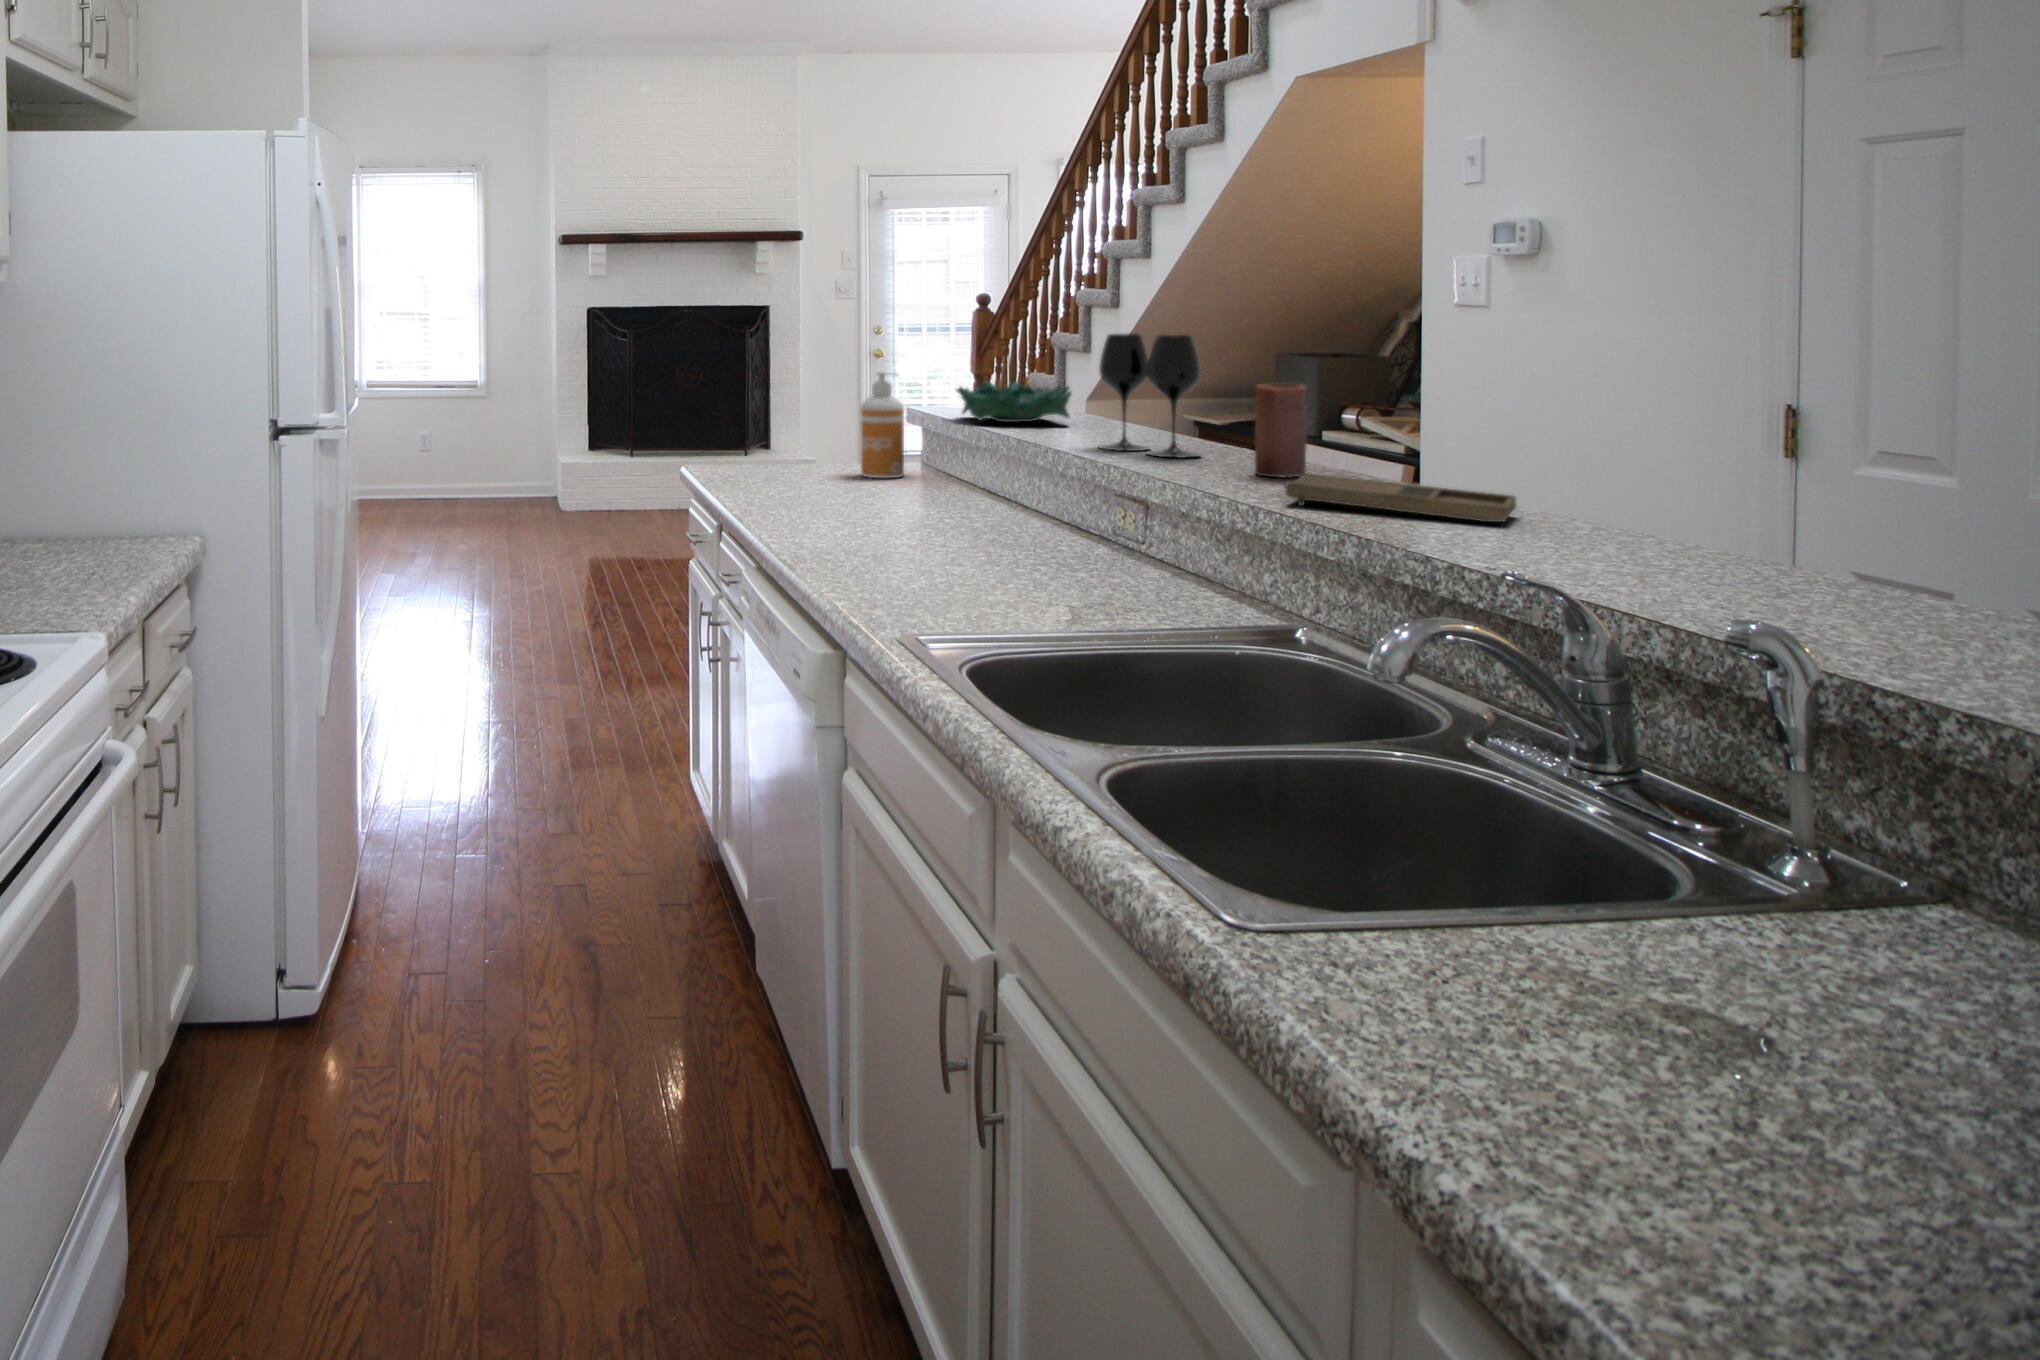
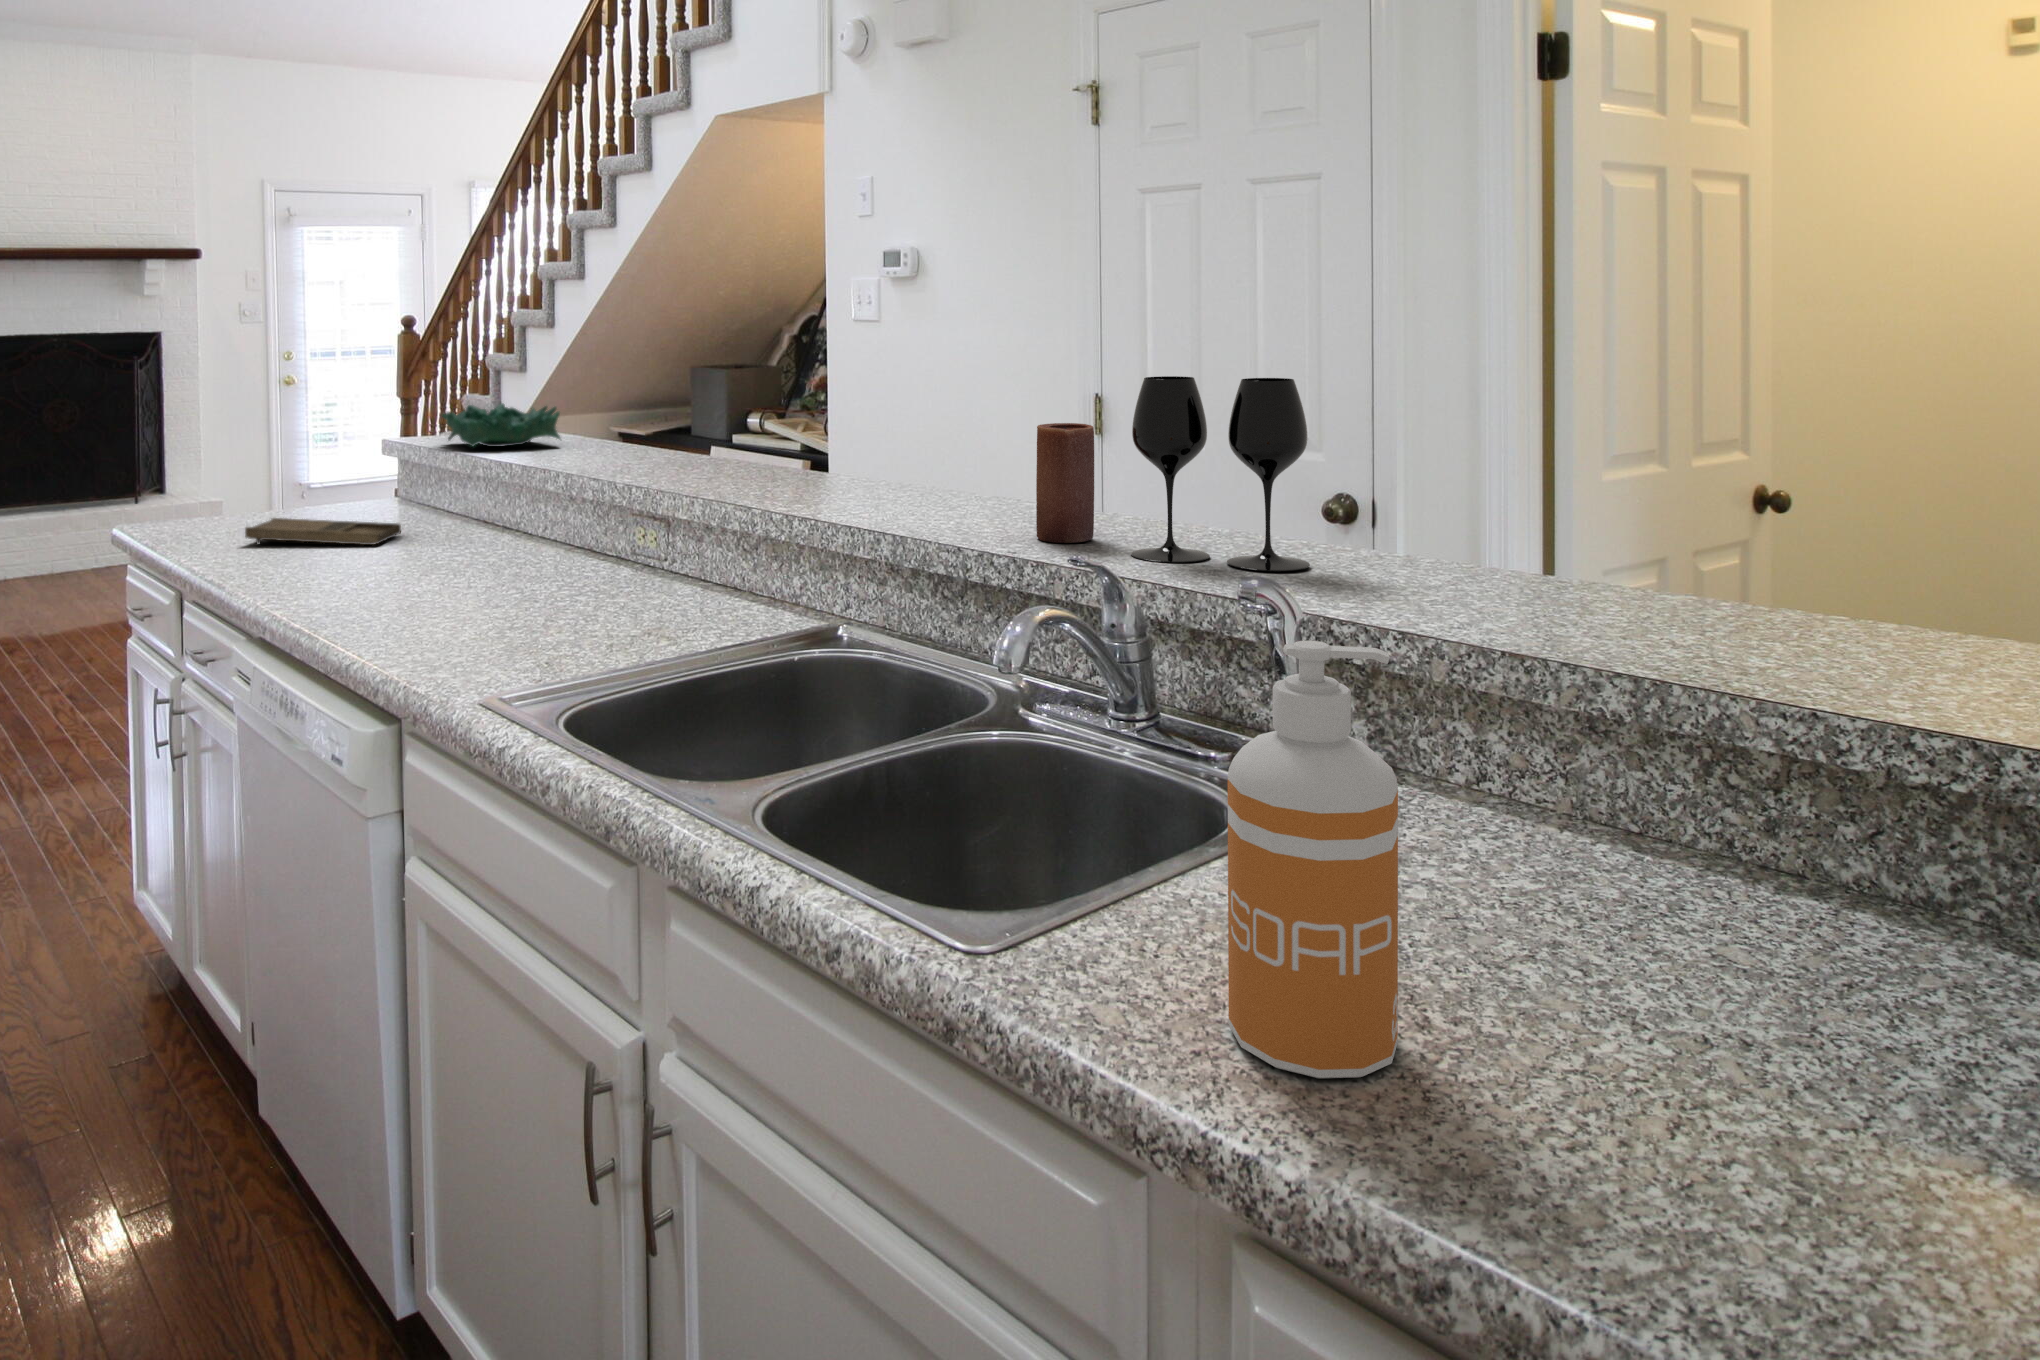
wine glass: present [1099,334,1201,458] -> present [1131,376,1310,571]
soap dispenser: present [861,372,904,478] -> present [1228,641,1398,1078]
candle: present [1255,383,1307,477] -> present [1036,423,1094,543]
tray: present [1285,473,1516,522] -> present [245,518,401,545]

